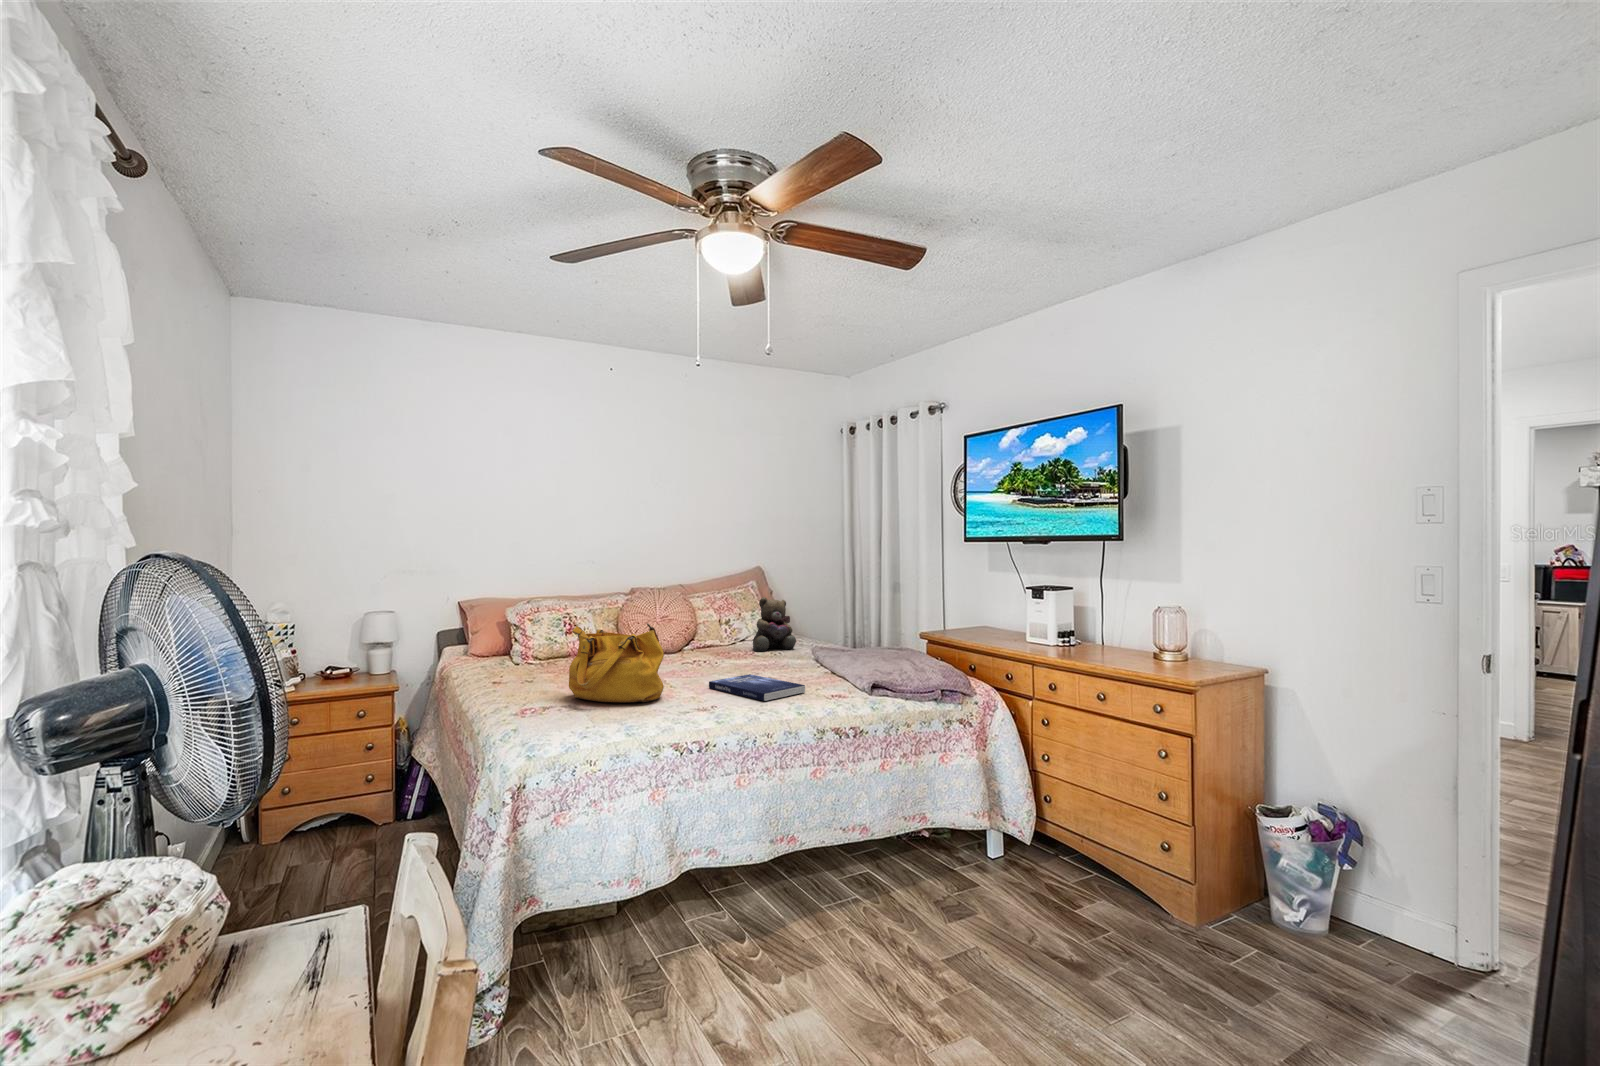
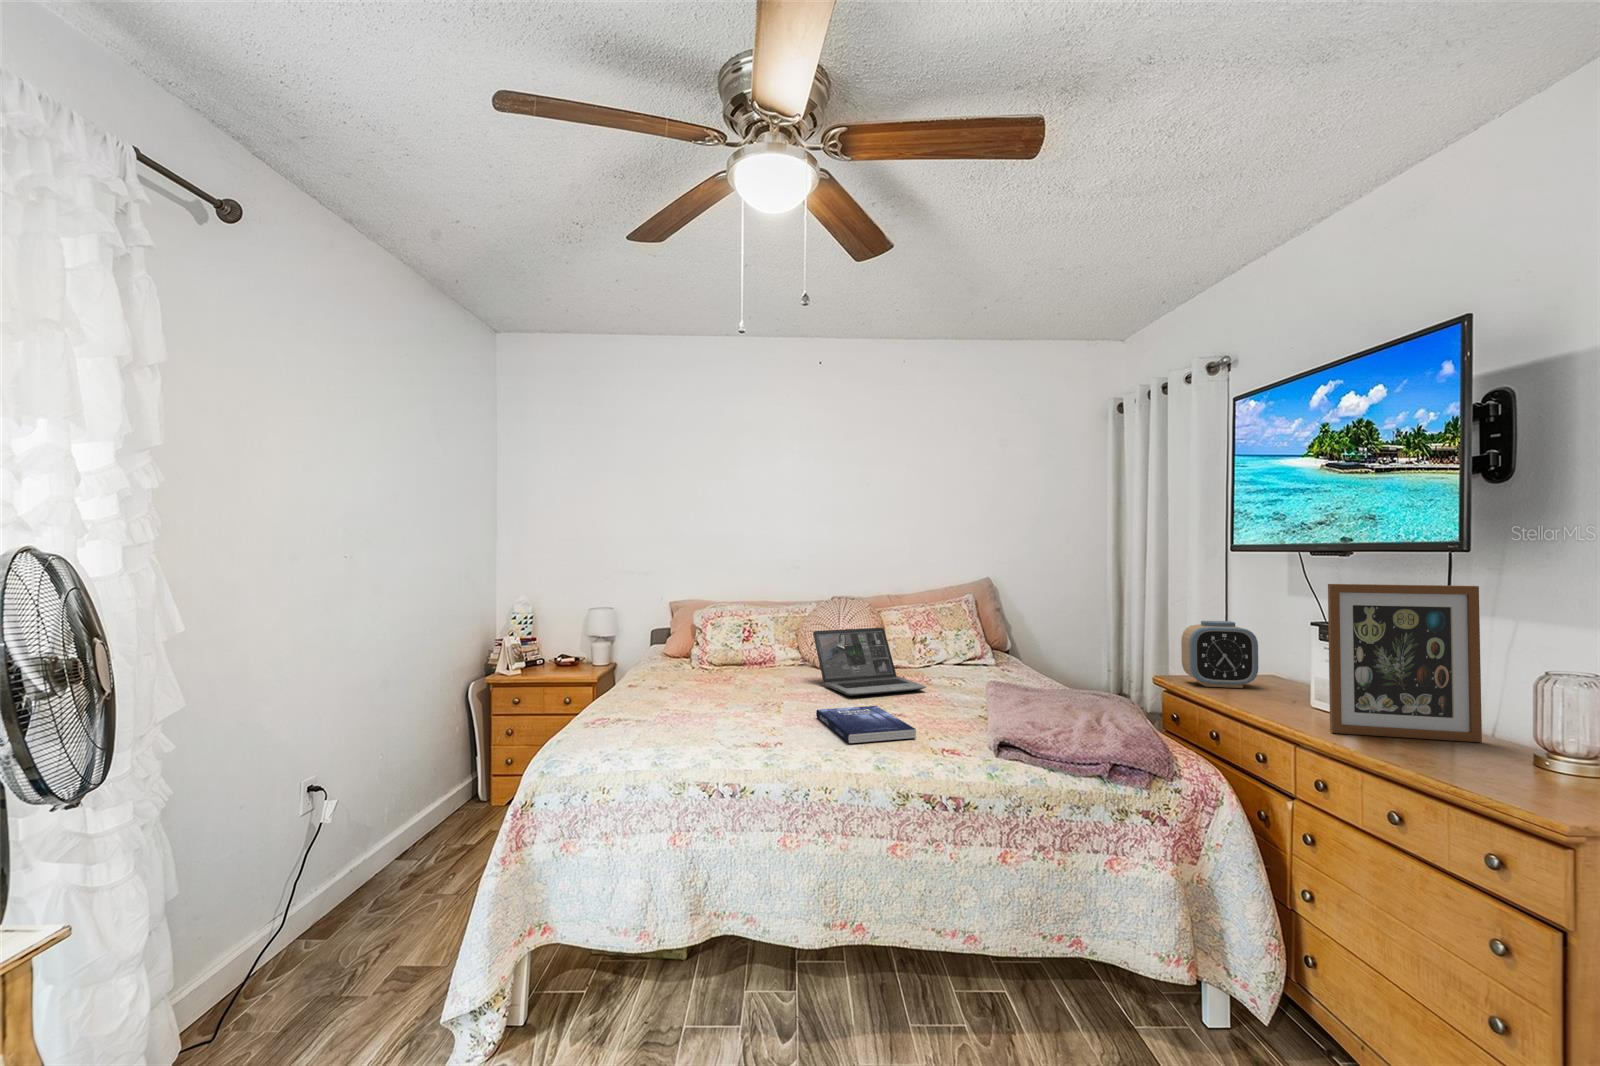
picture frame: none [1052,565,1117,657] -> present [1328,584,1482,742]
alarm clock: none [943,593,990,639] -> present [1181,621,1258,688]
teddy bear: present [753,597,796,651] -> none [938,613,993,677]
laptop: none [659,612,763,671] -> present [813,628,926,696]
handbag: present [569,623,664,702] -> none [657,636,757,726]

